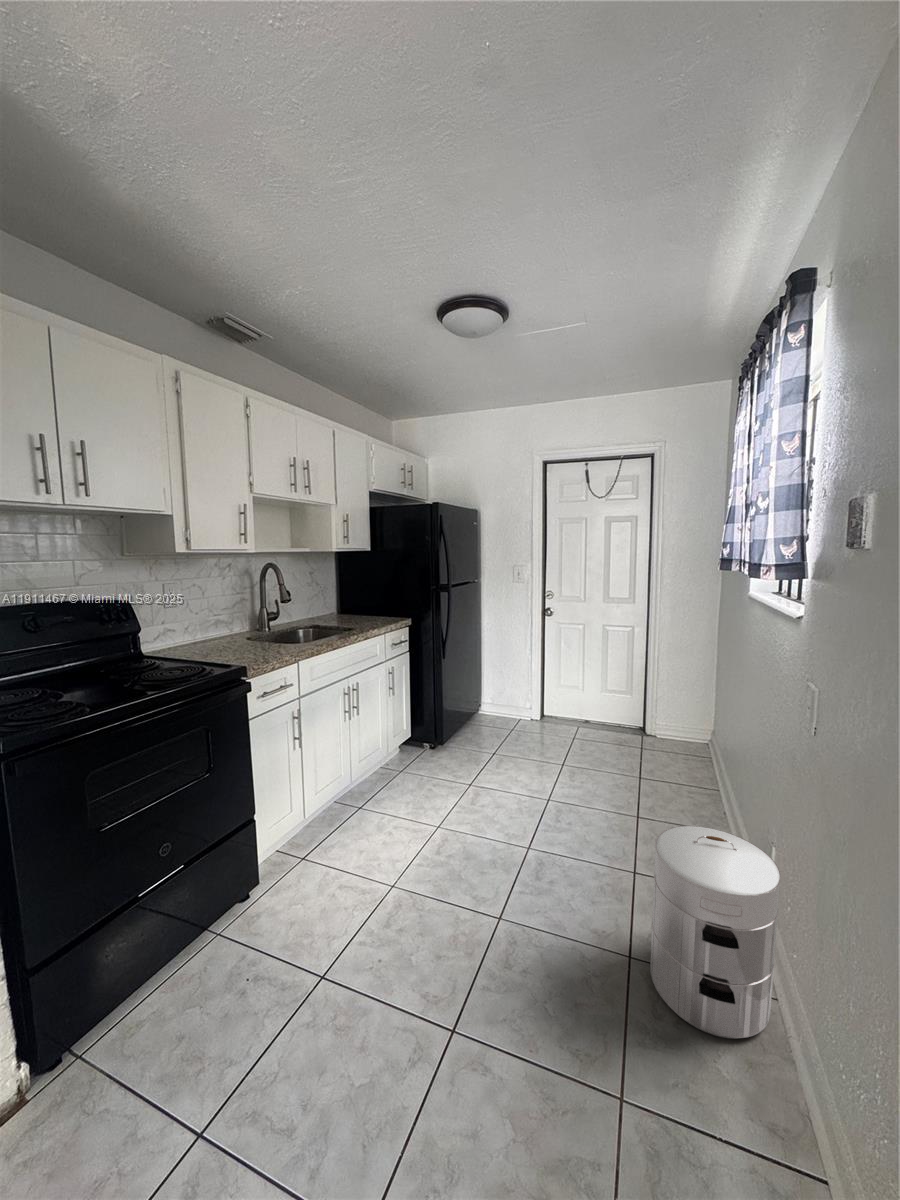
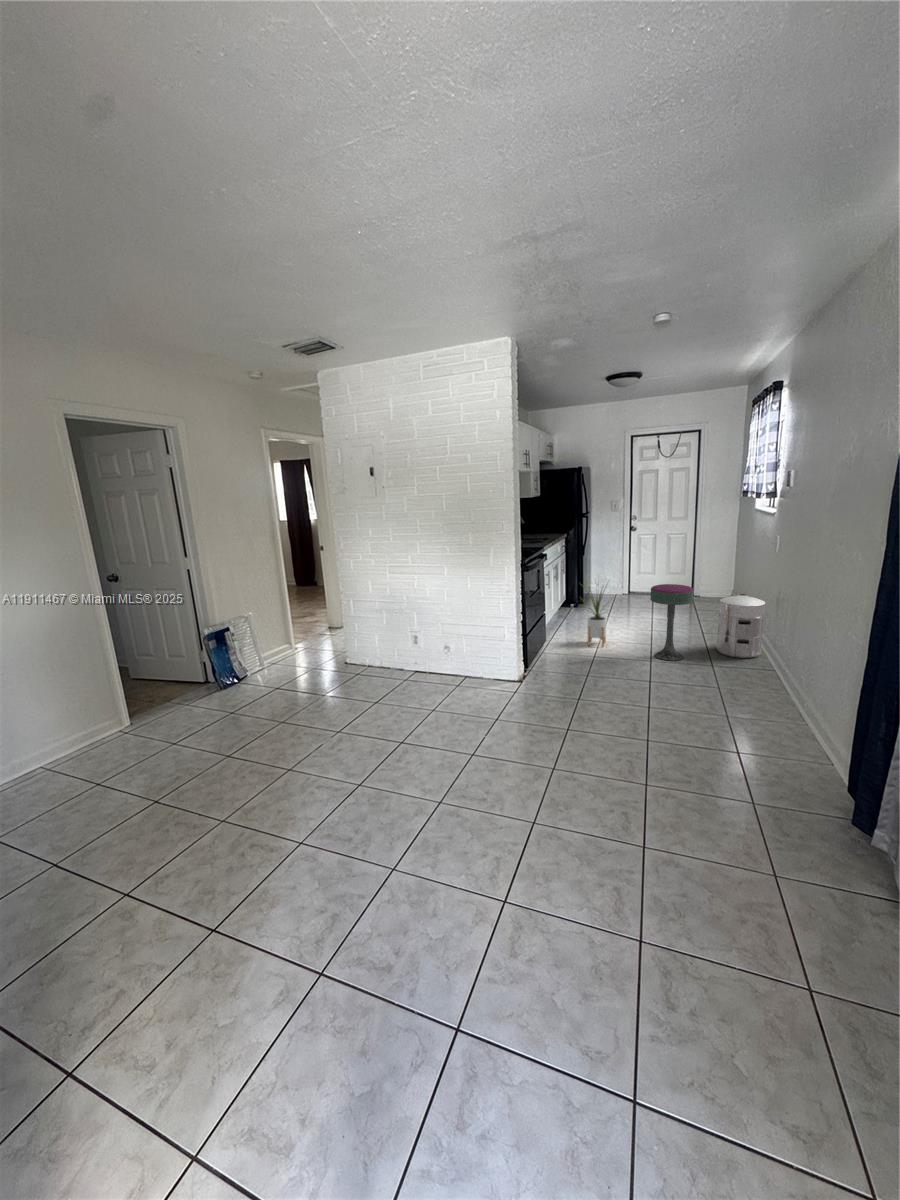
house plant: none [332,730,425,913] -> present [584,590,606,647]
bar stool: none [463,787,574,1027] -> present [650,584,694,661]

